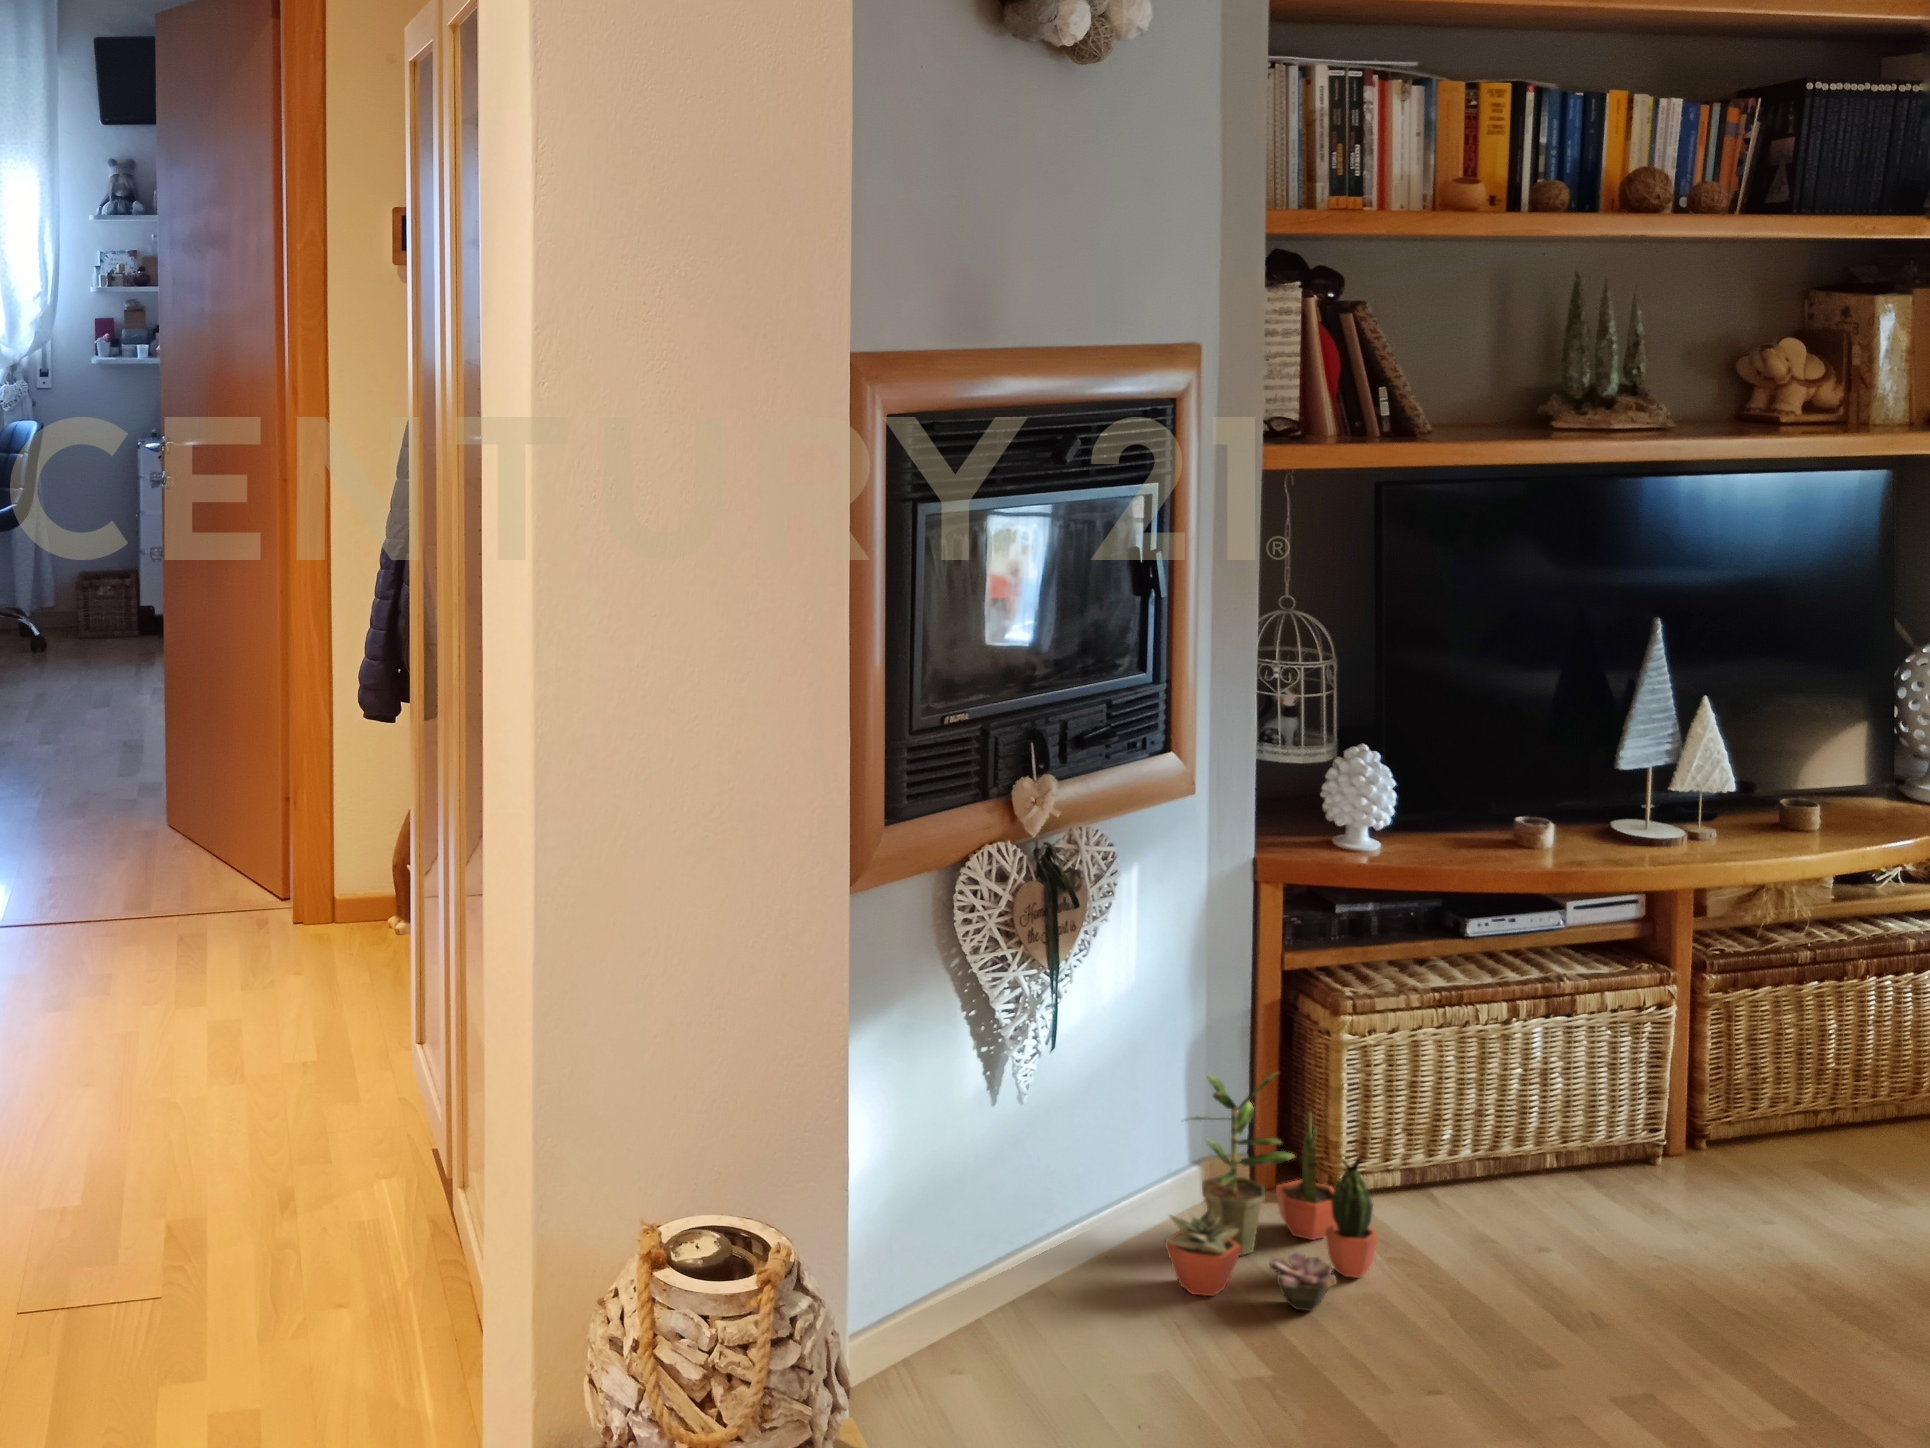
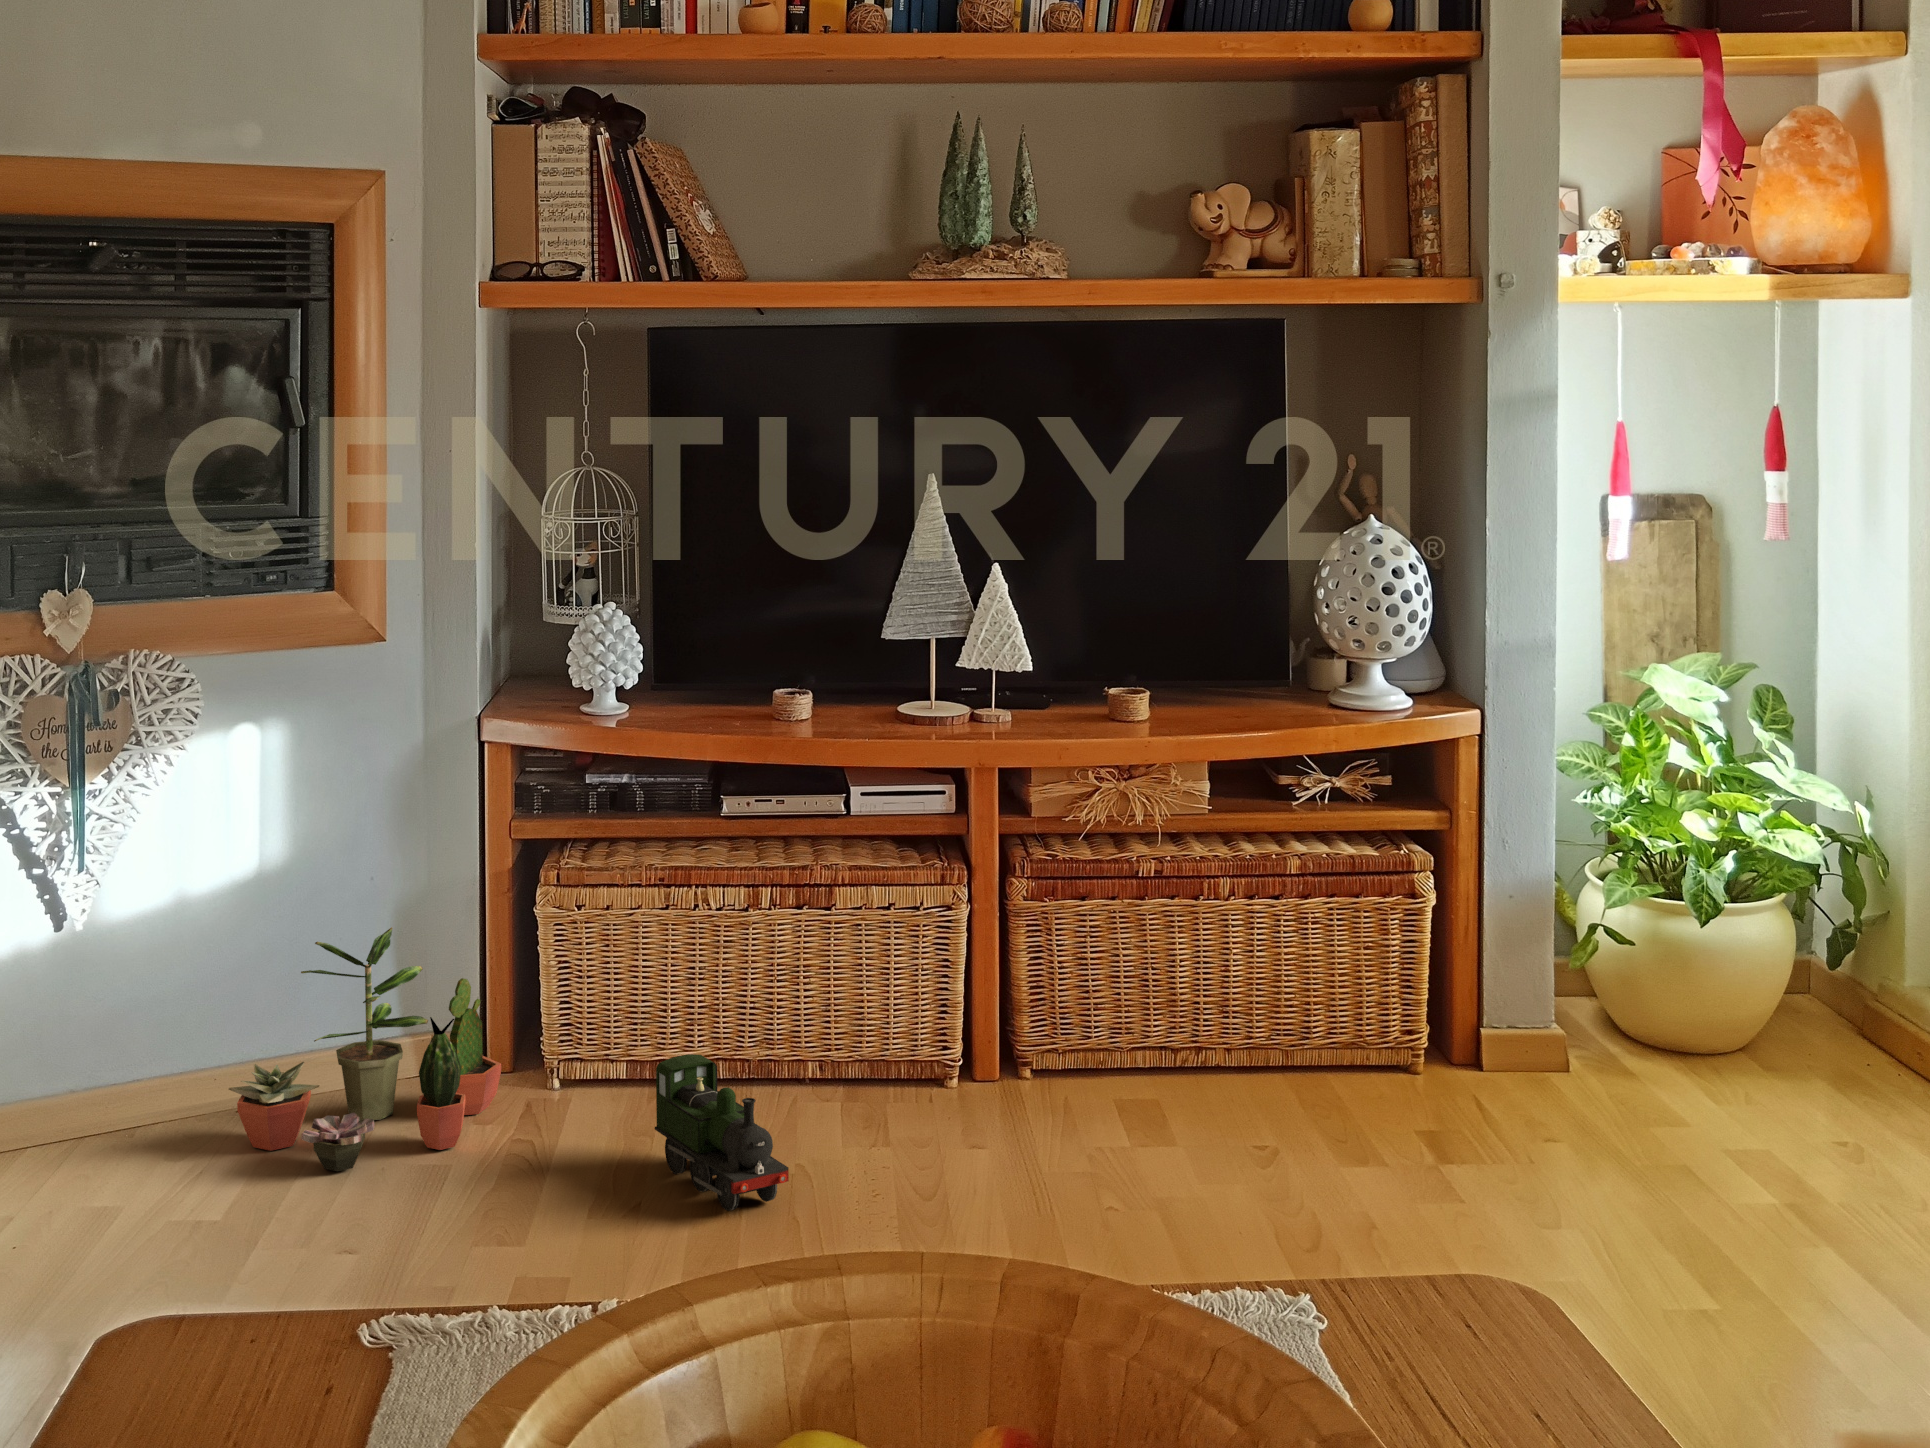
toy train: none [1560,1167,1741,1310] -> present [655,1054,789,1211]

